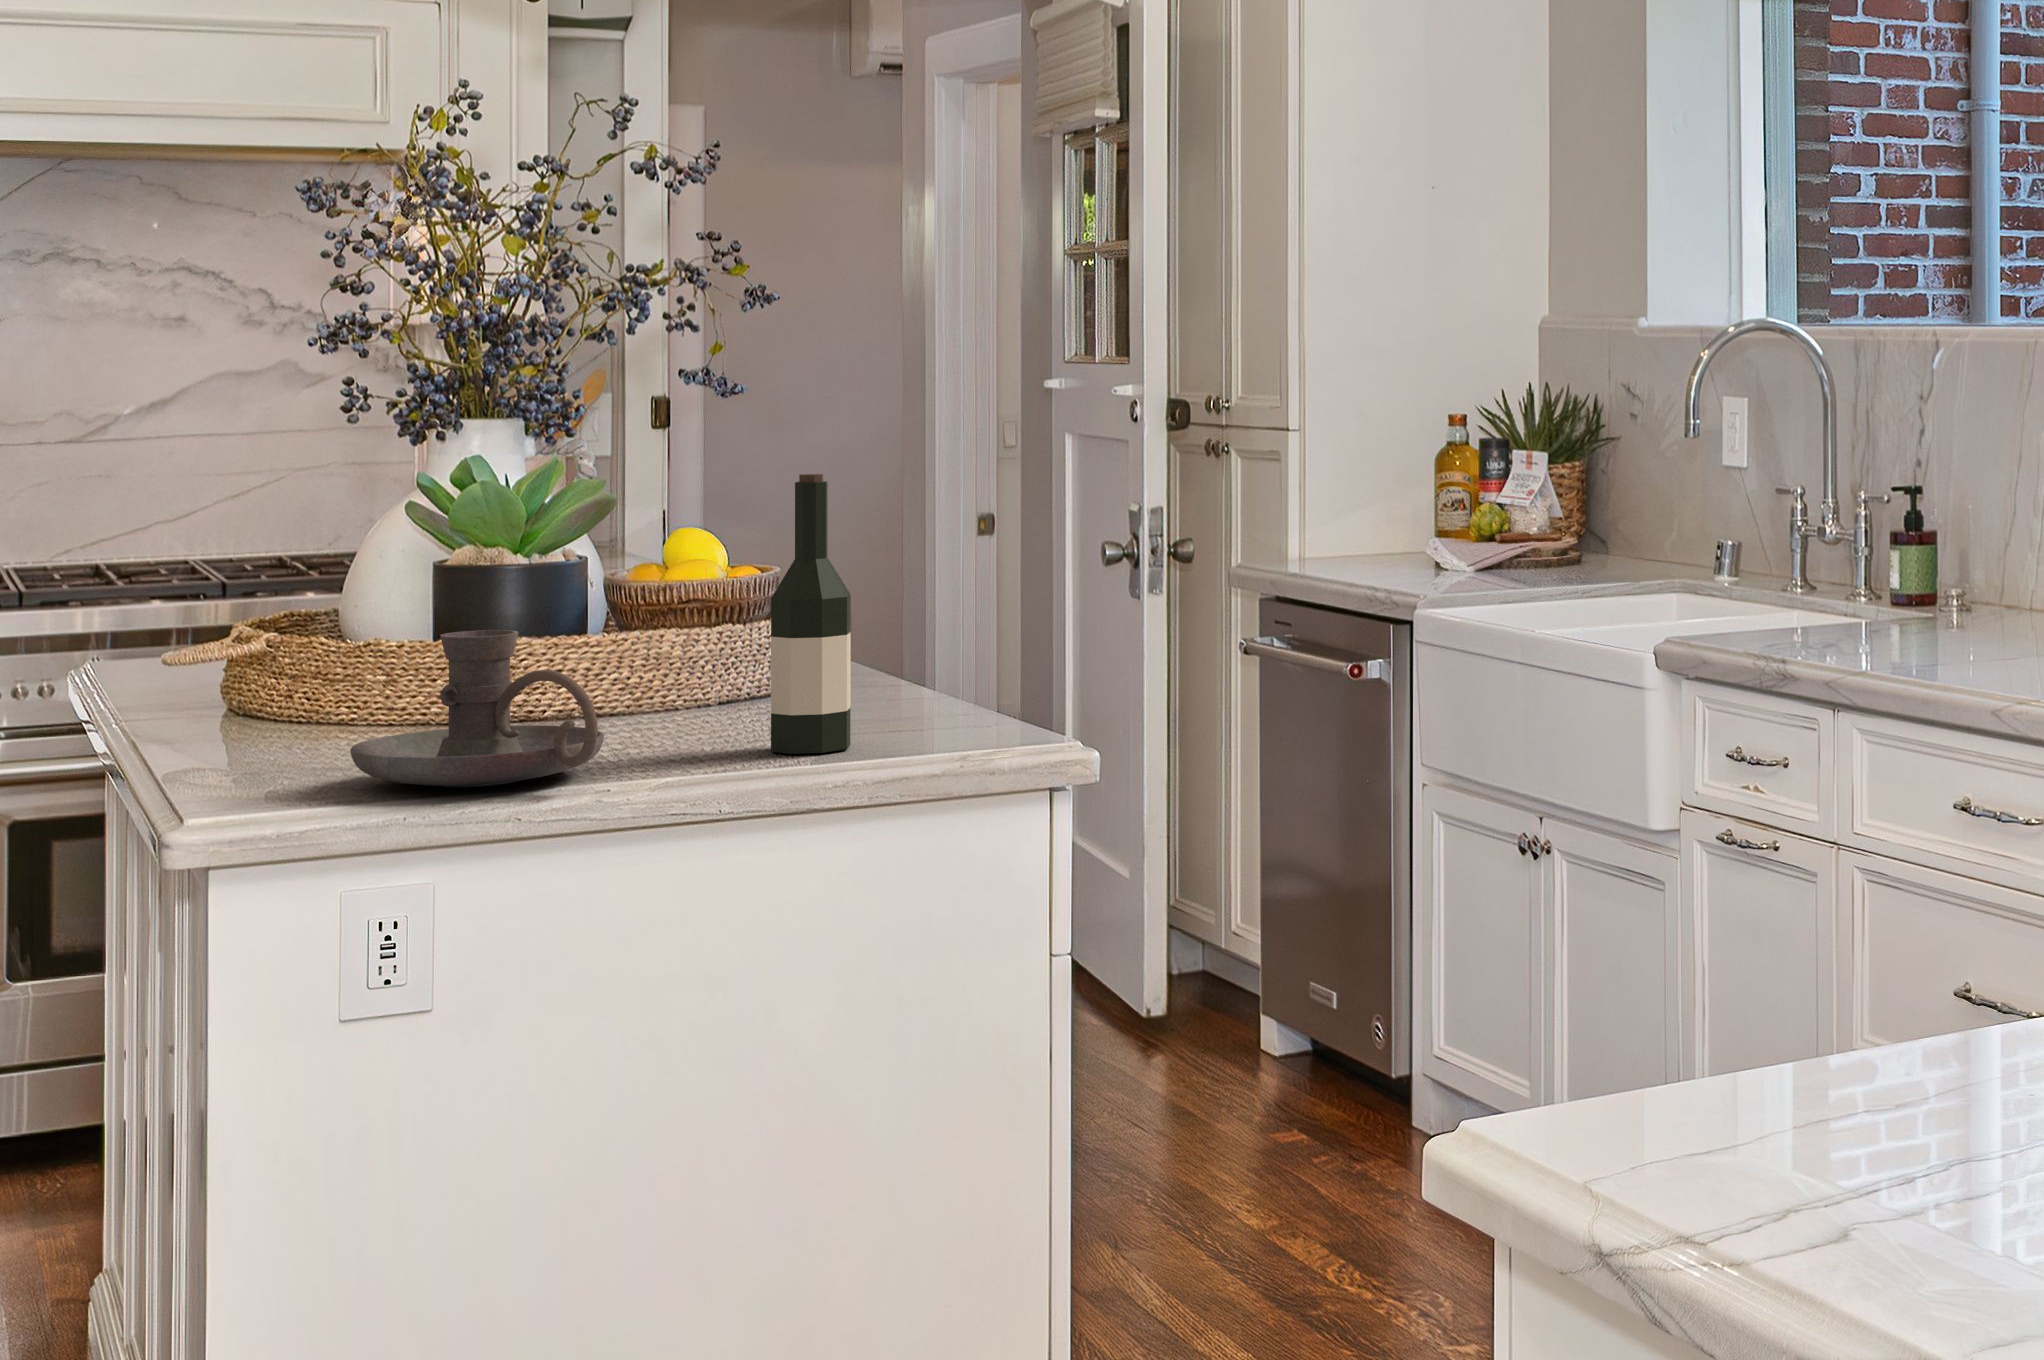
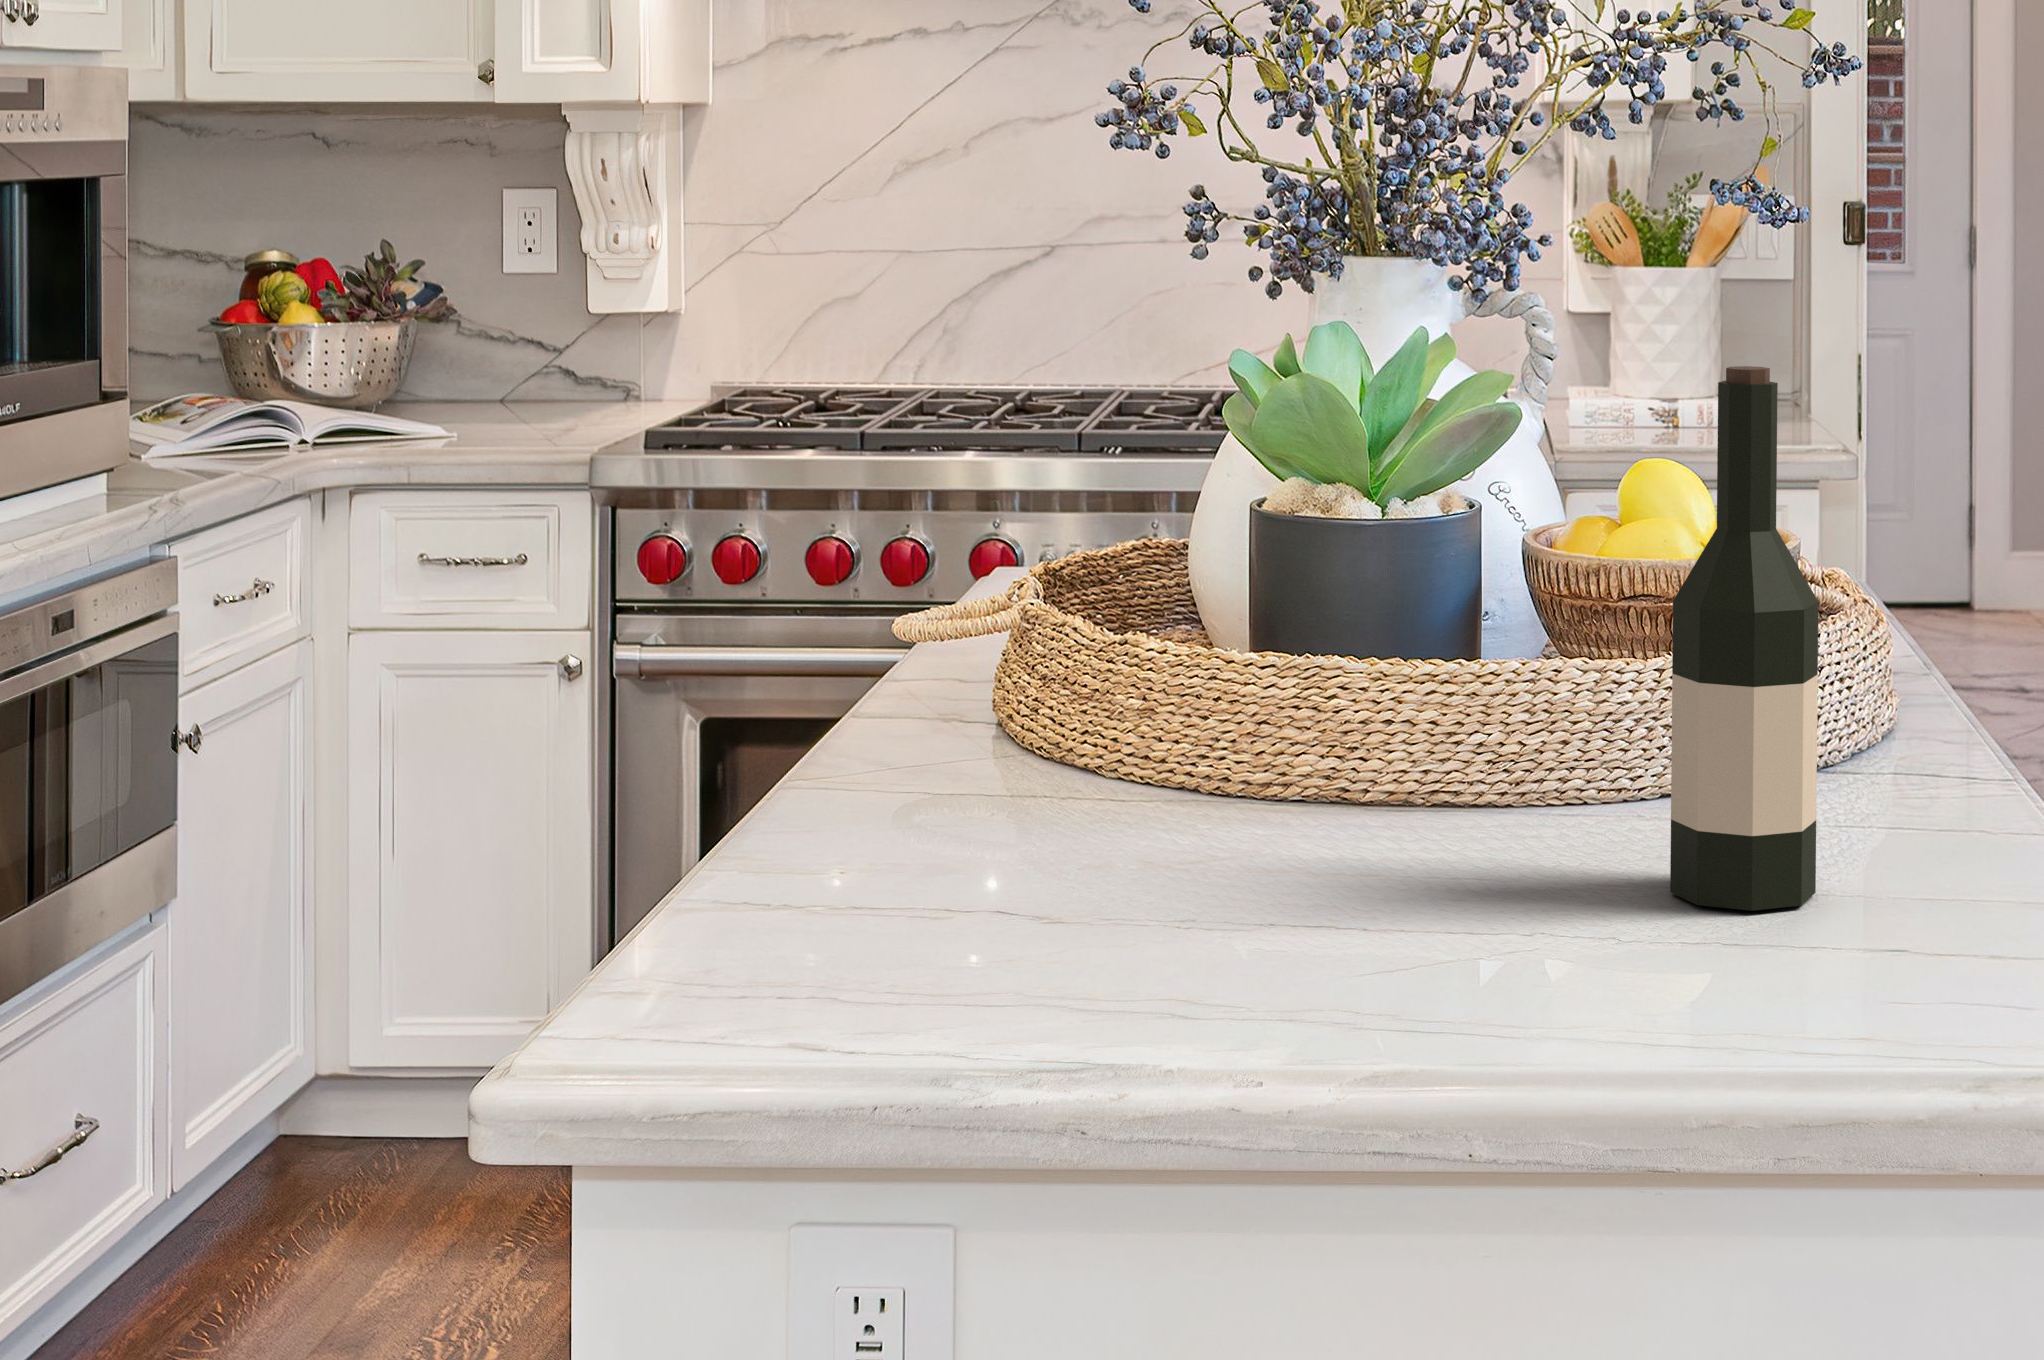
candle holder: present [350,630,604,787] -> none [958,627,1366,920]

